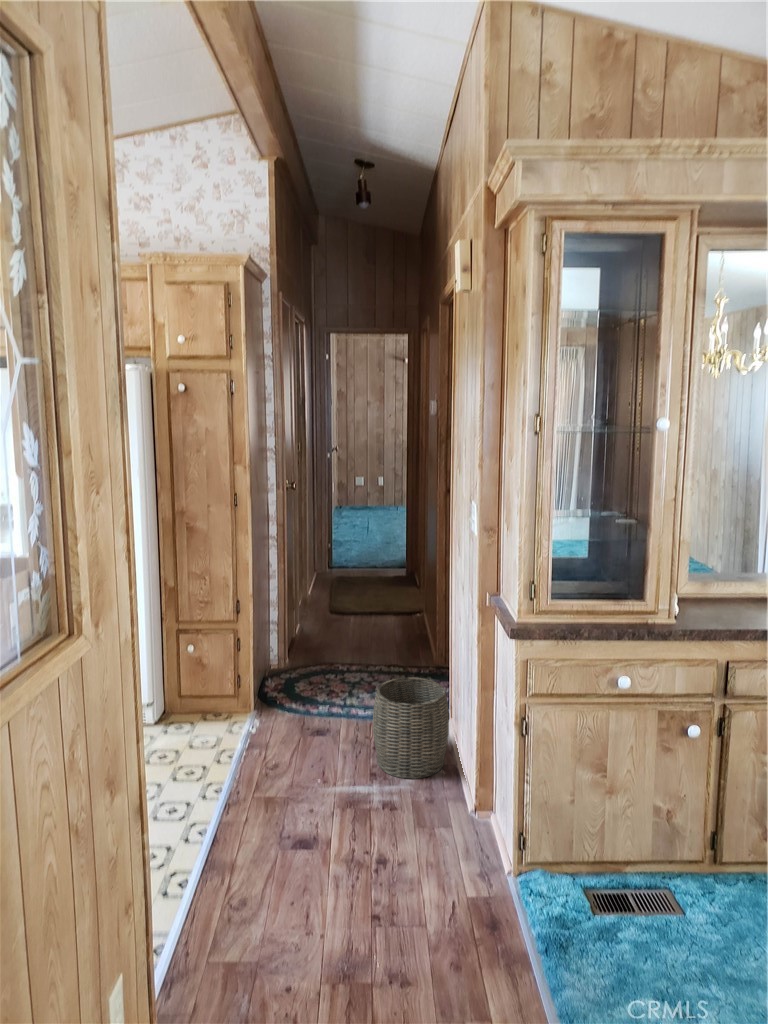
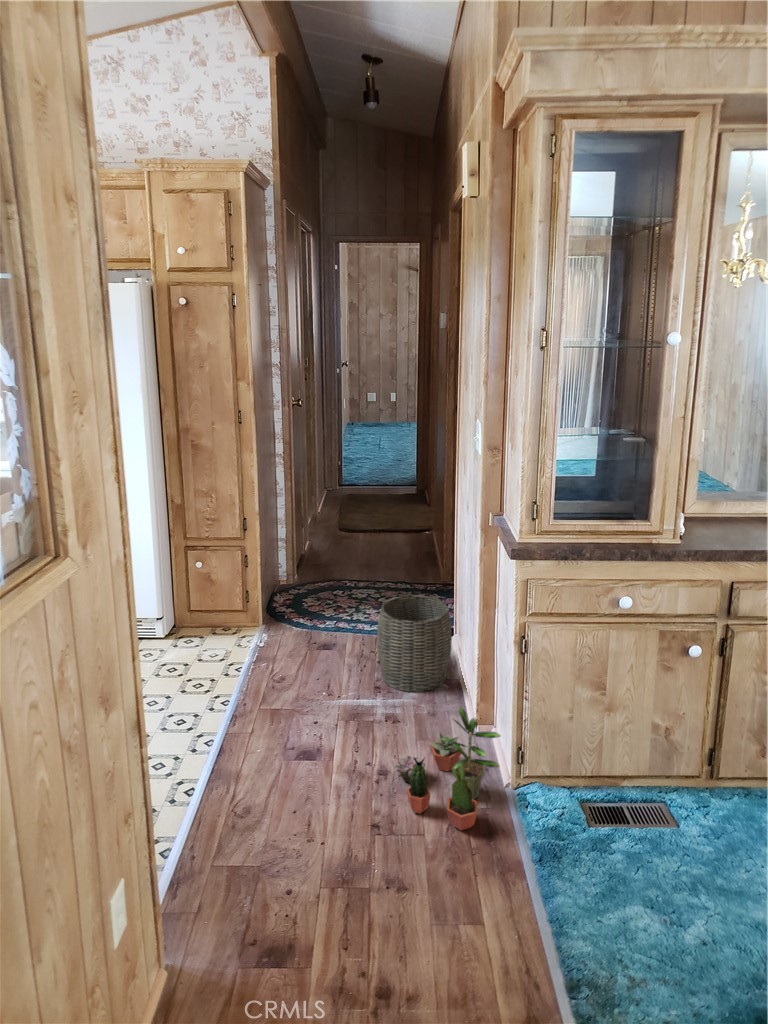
potted plant: none [394,789,503,922] -> present [395,706,501,830]

